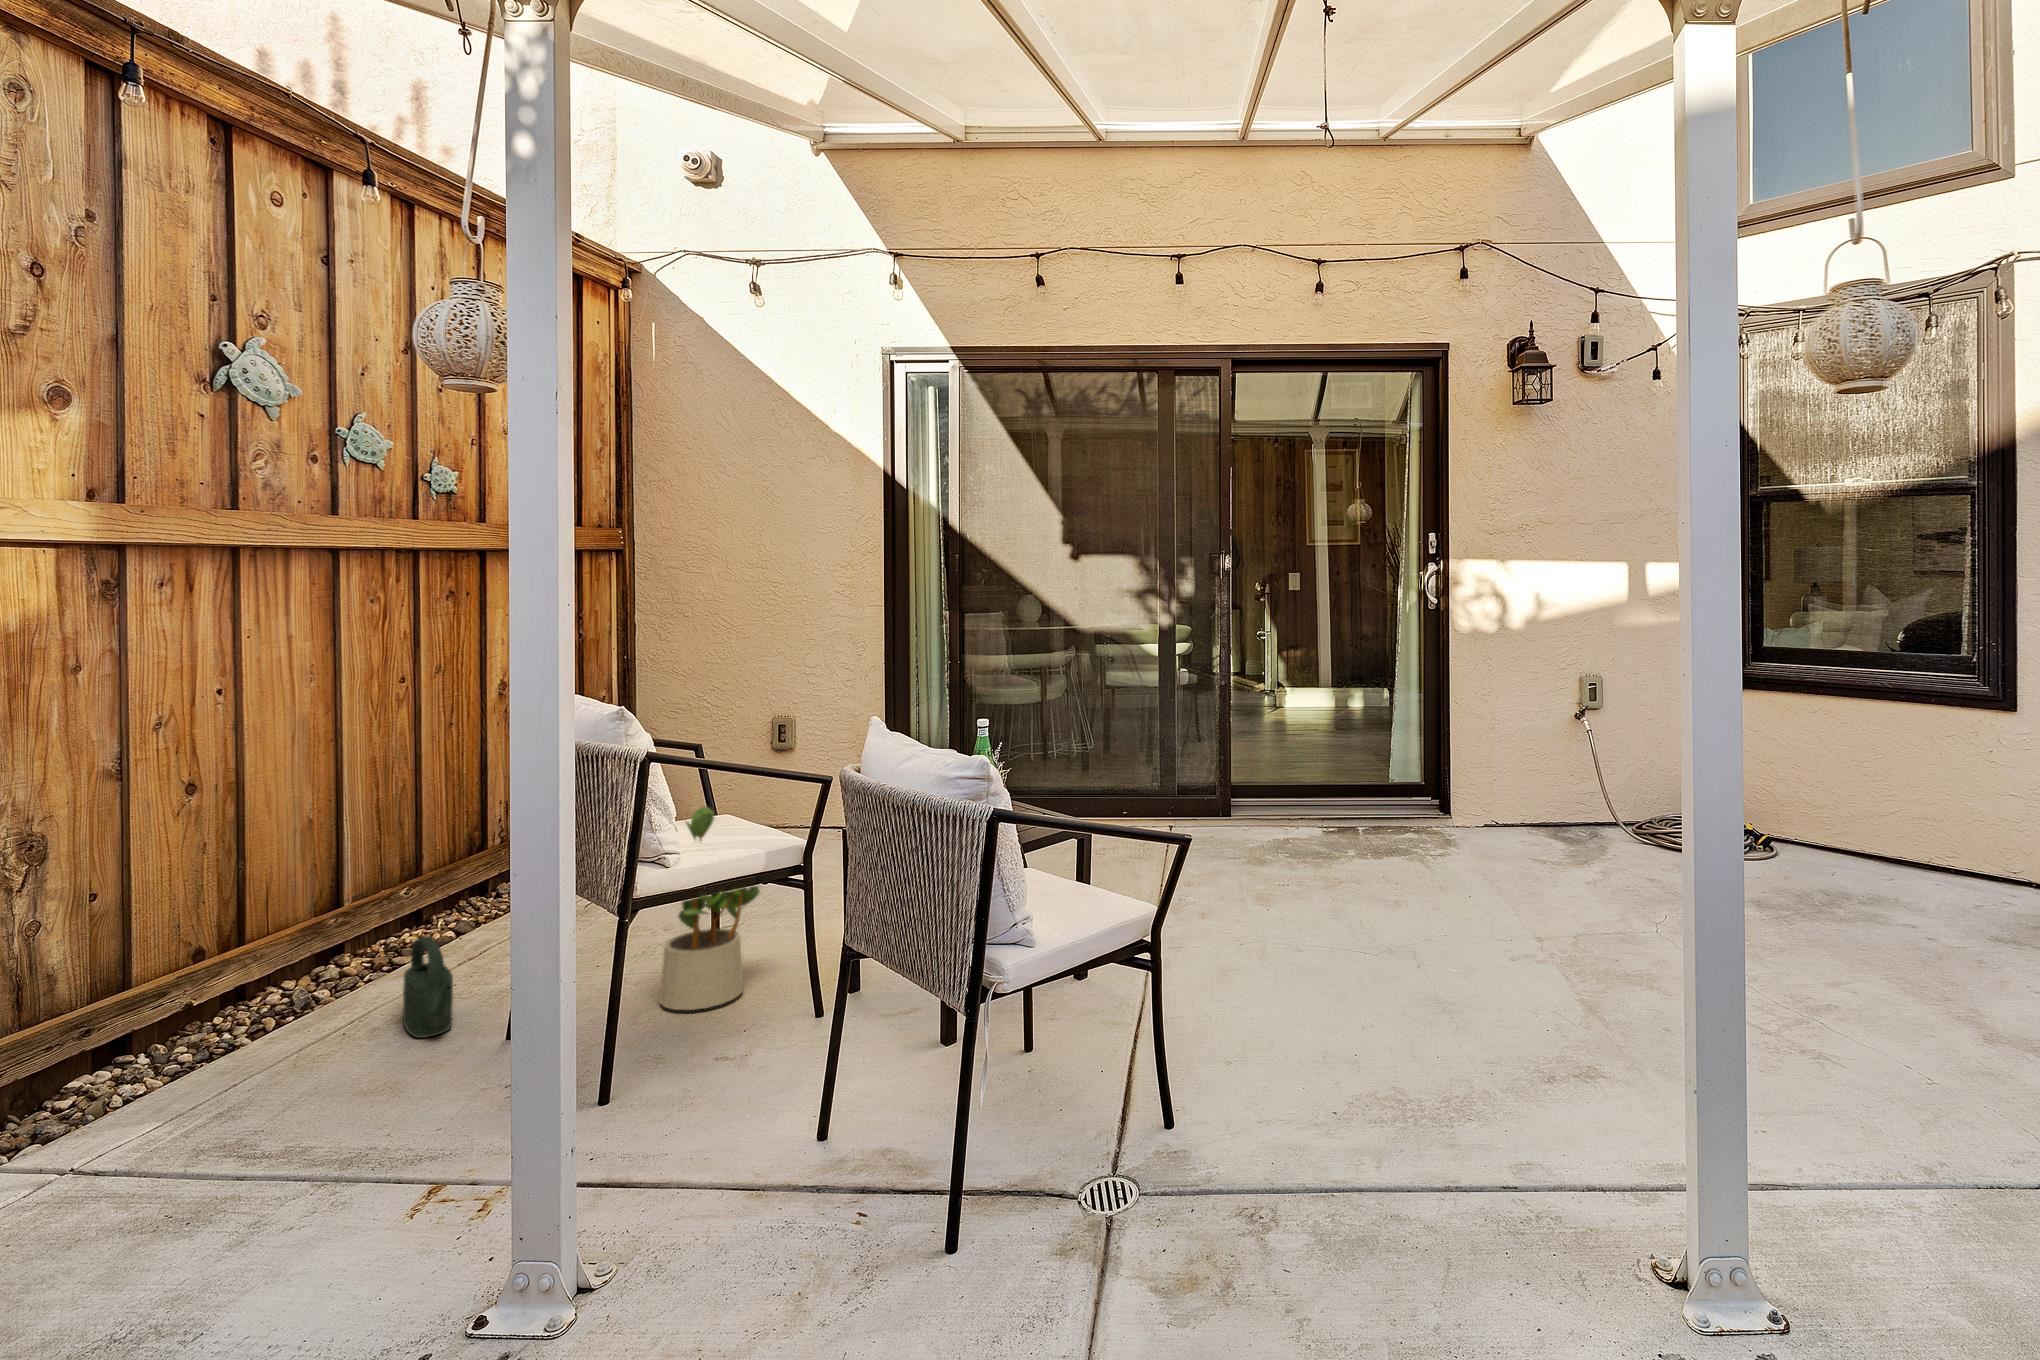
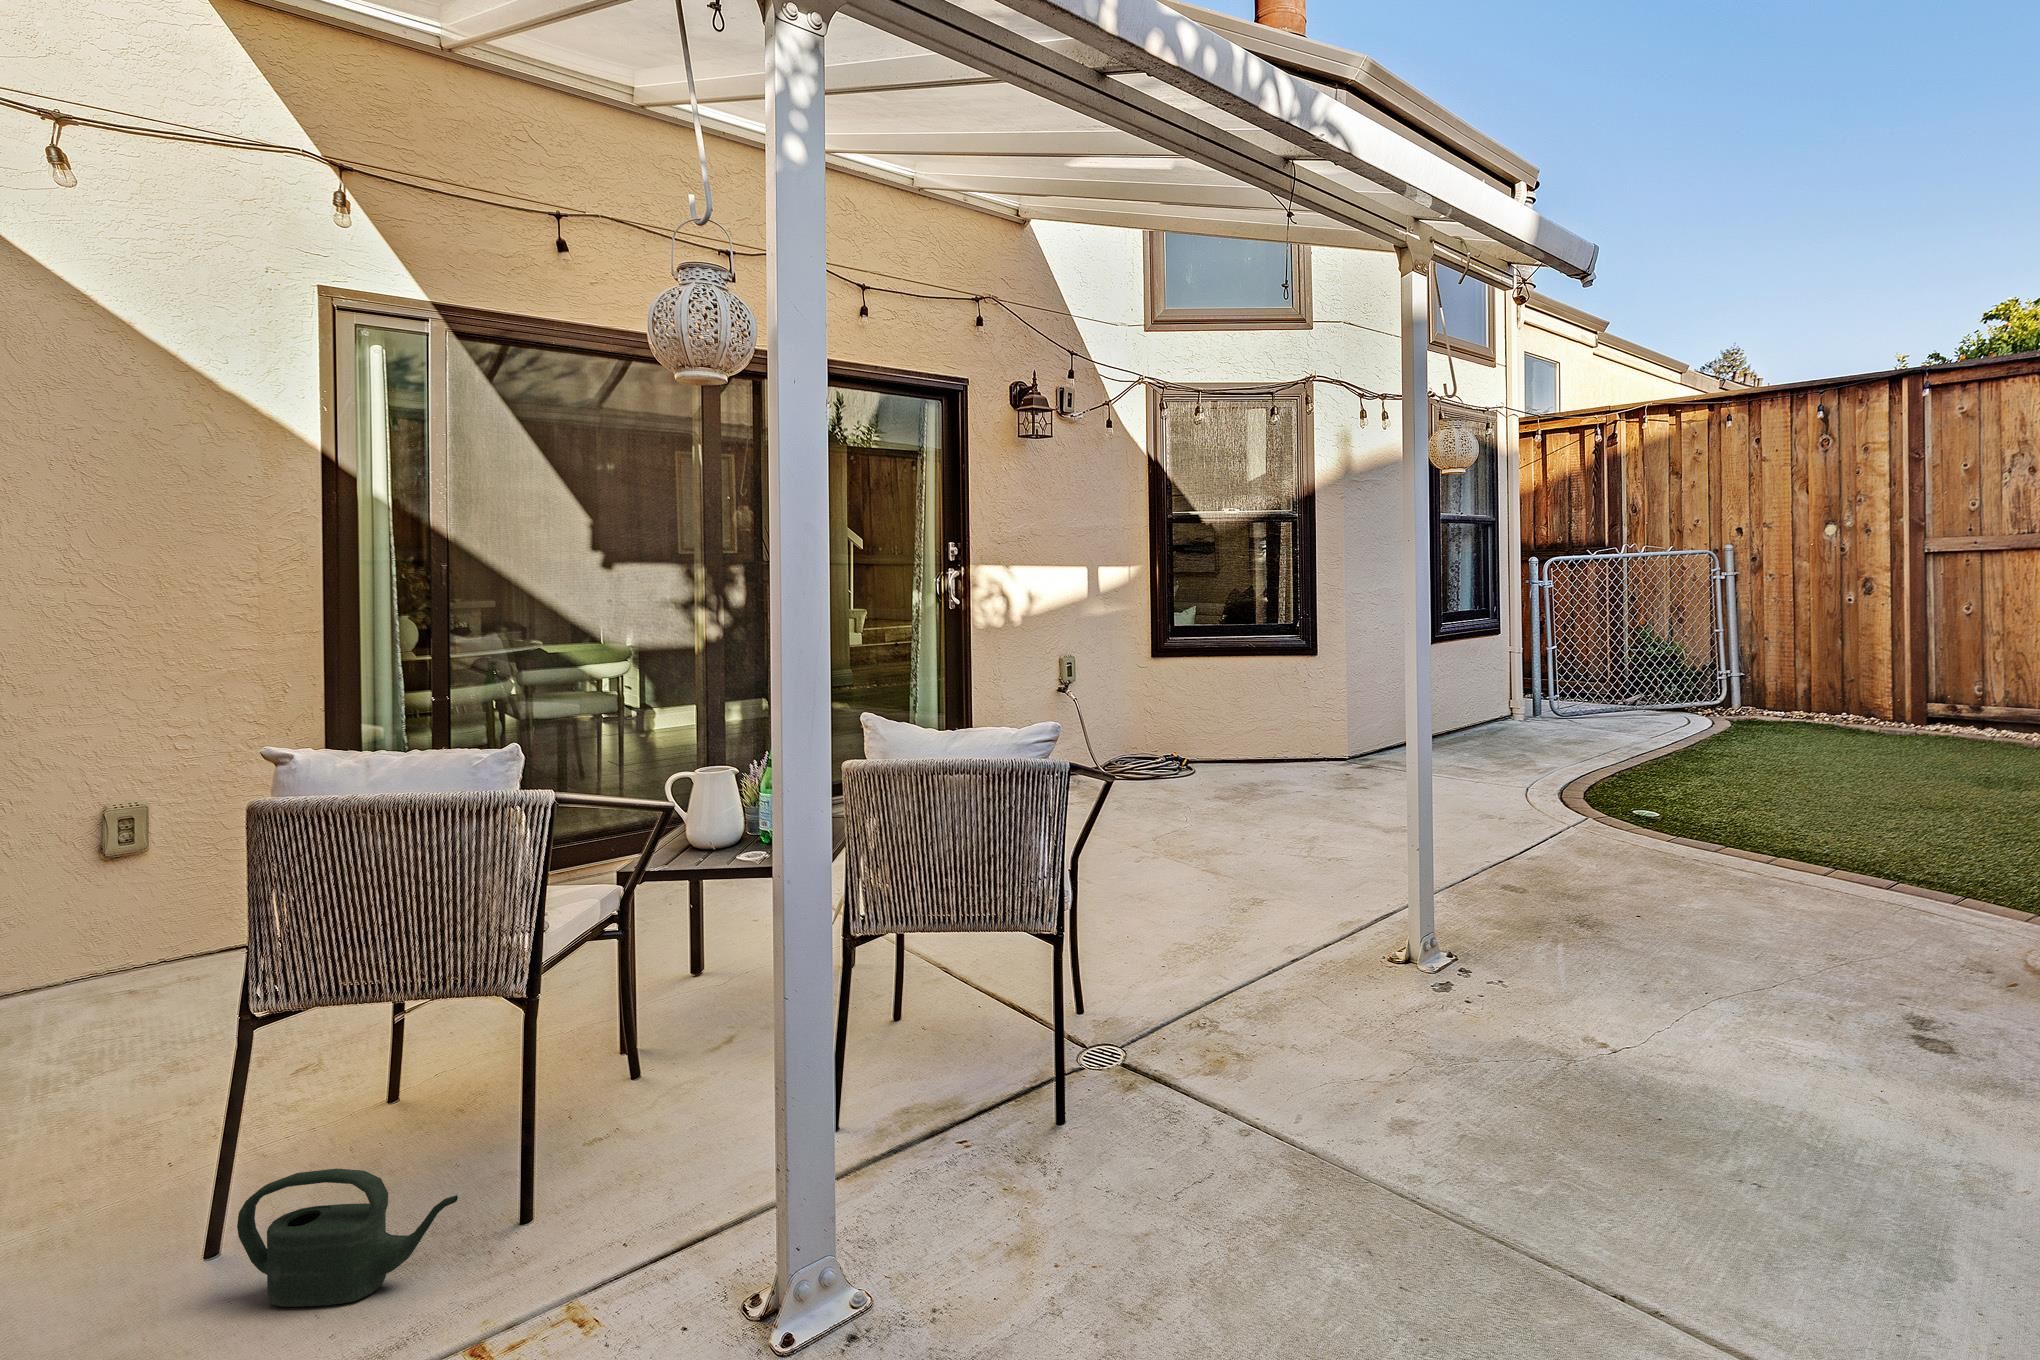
potted plant: present [659,807,759,1010] -> none [586,901,695,1144]

